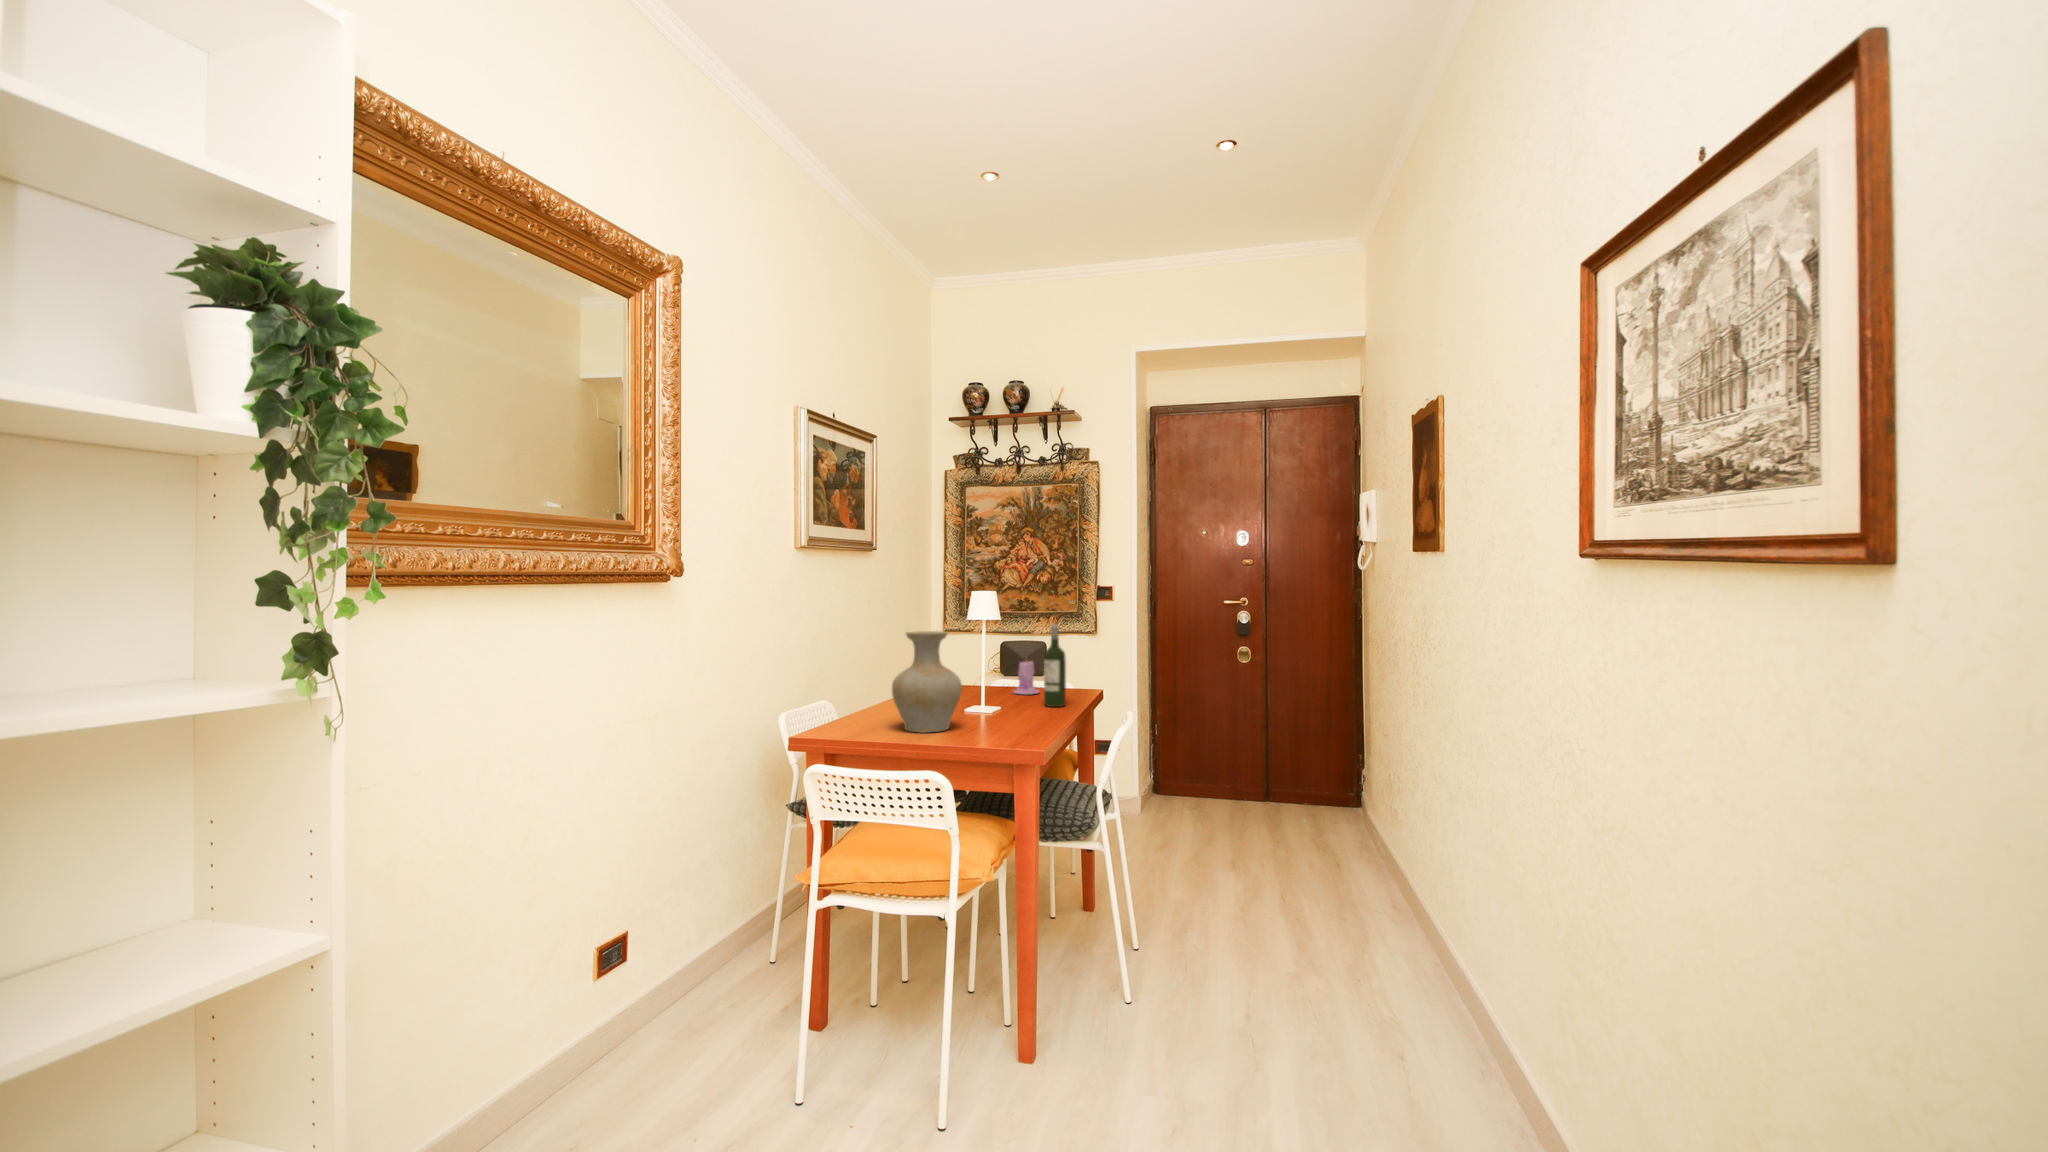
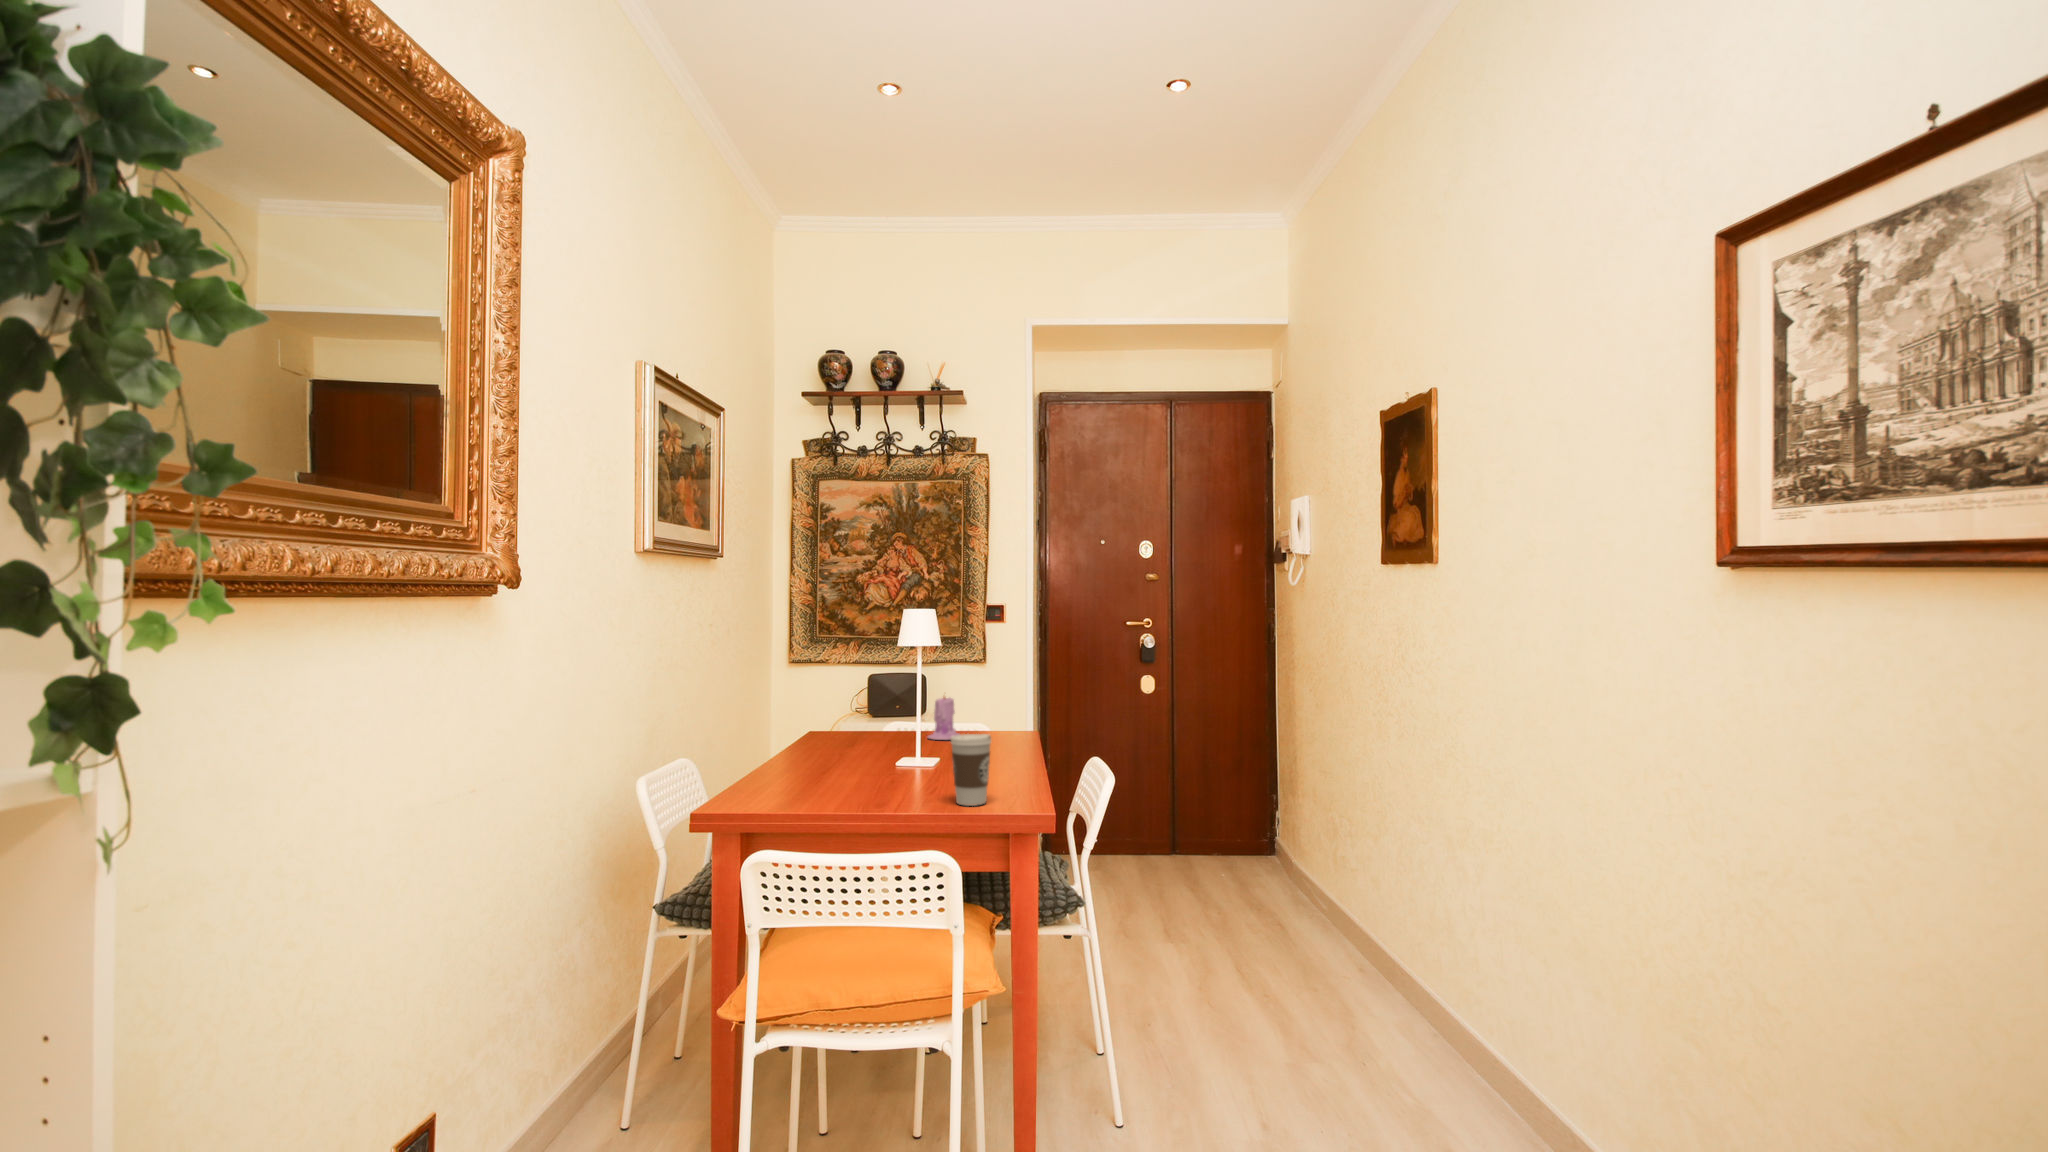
wine bottle: present [1044,624,1066,707] -> none [984,651,1011,755]
vase: present [892,631,962,733] -> none [821,663,916,799]
coffee cup: none [977,687,1009,741] -> present [951,734,991,806]

